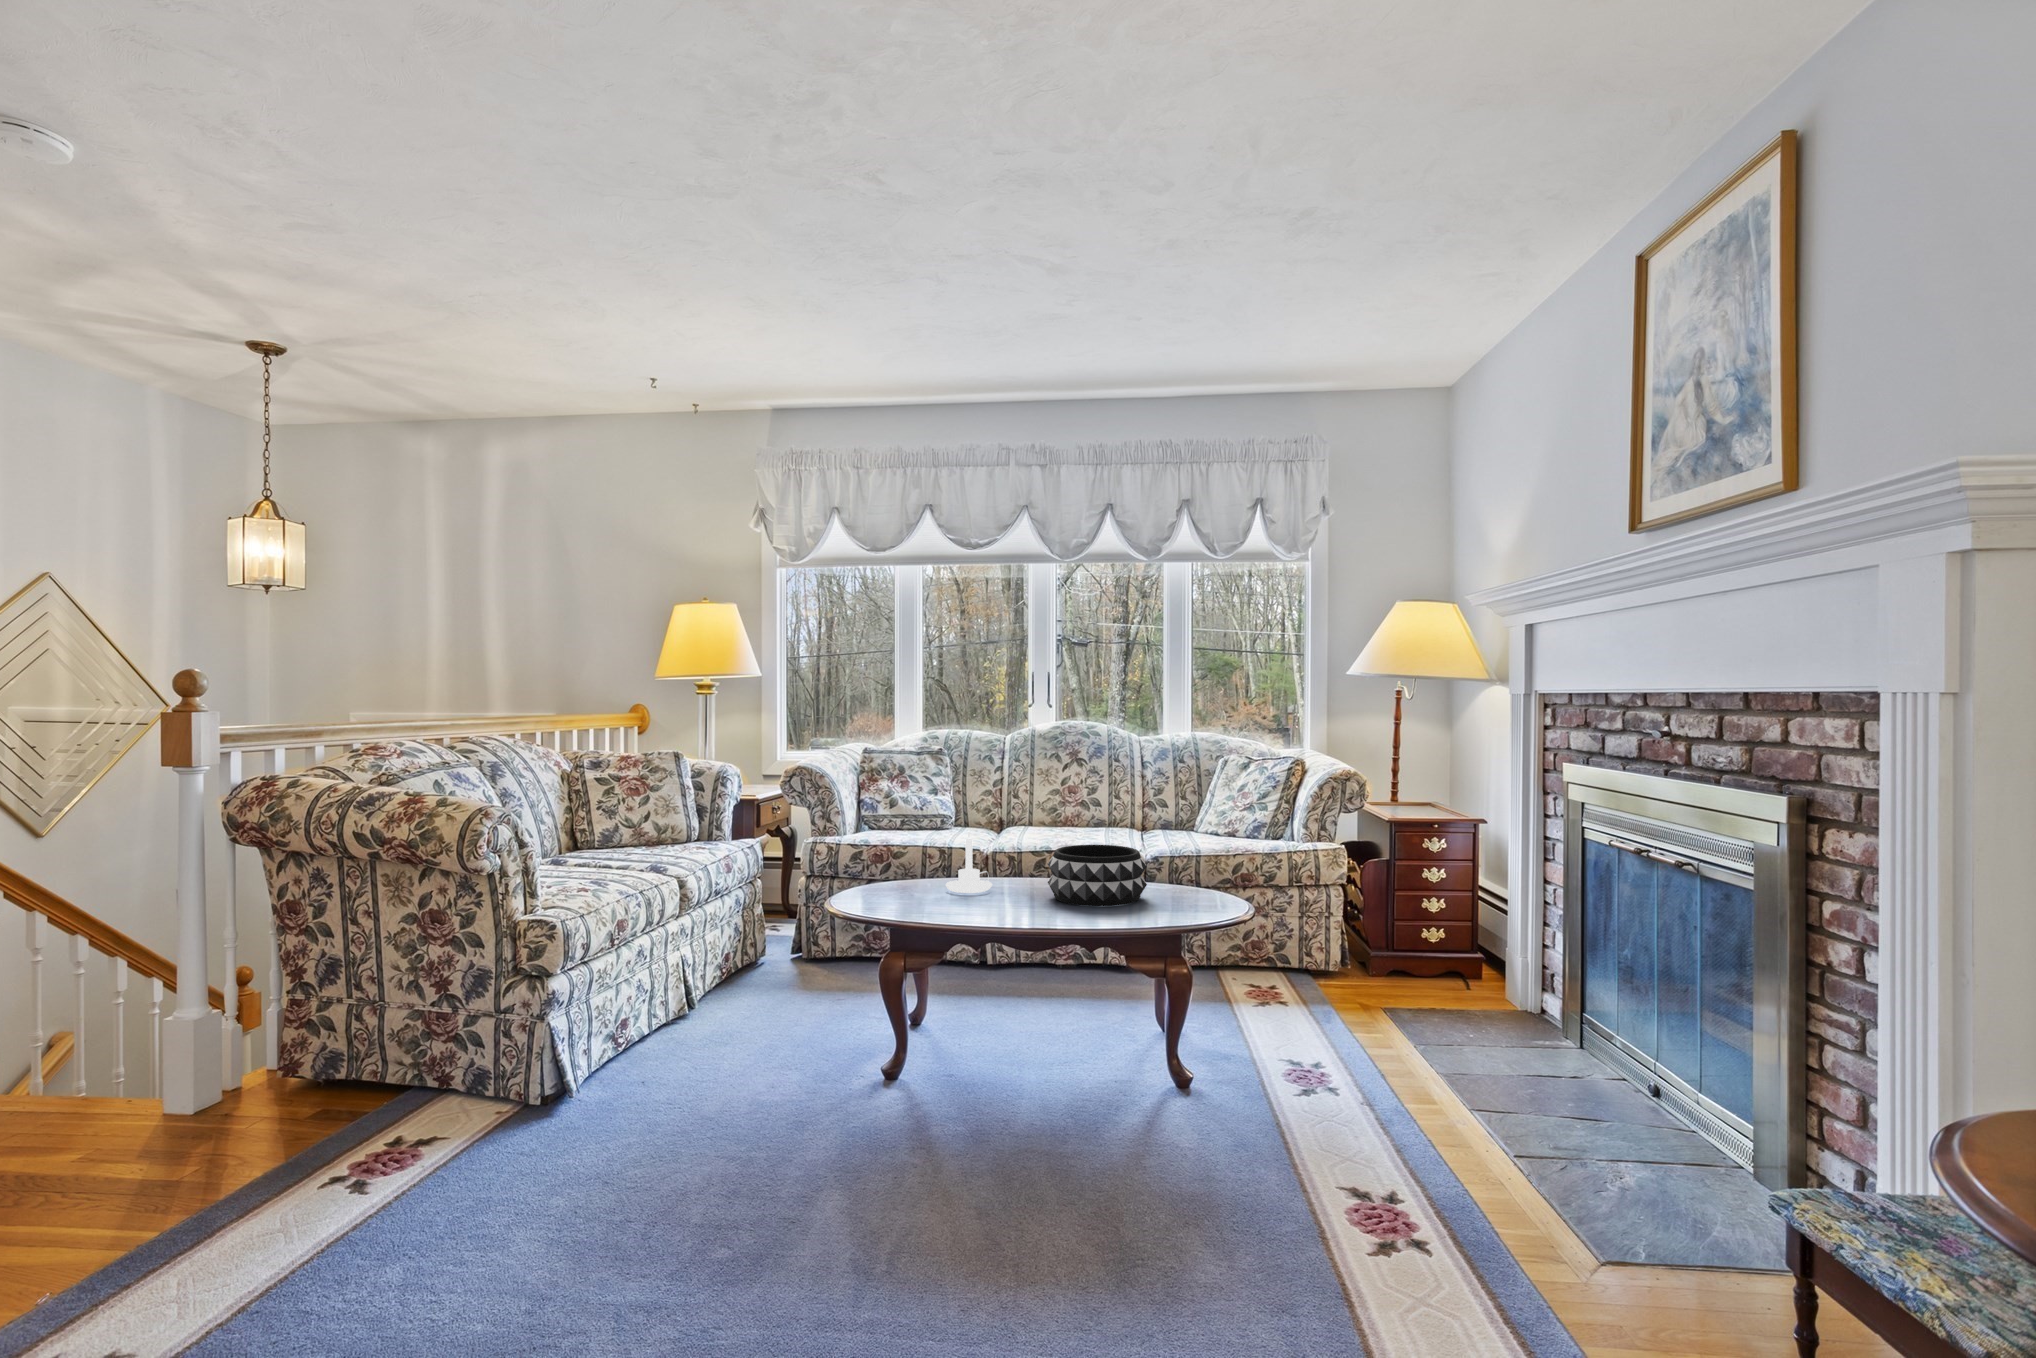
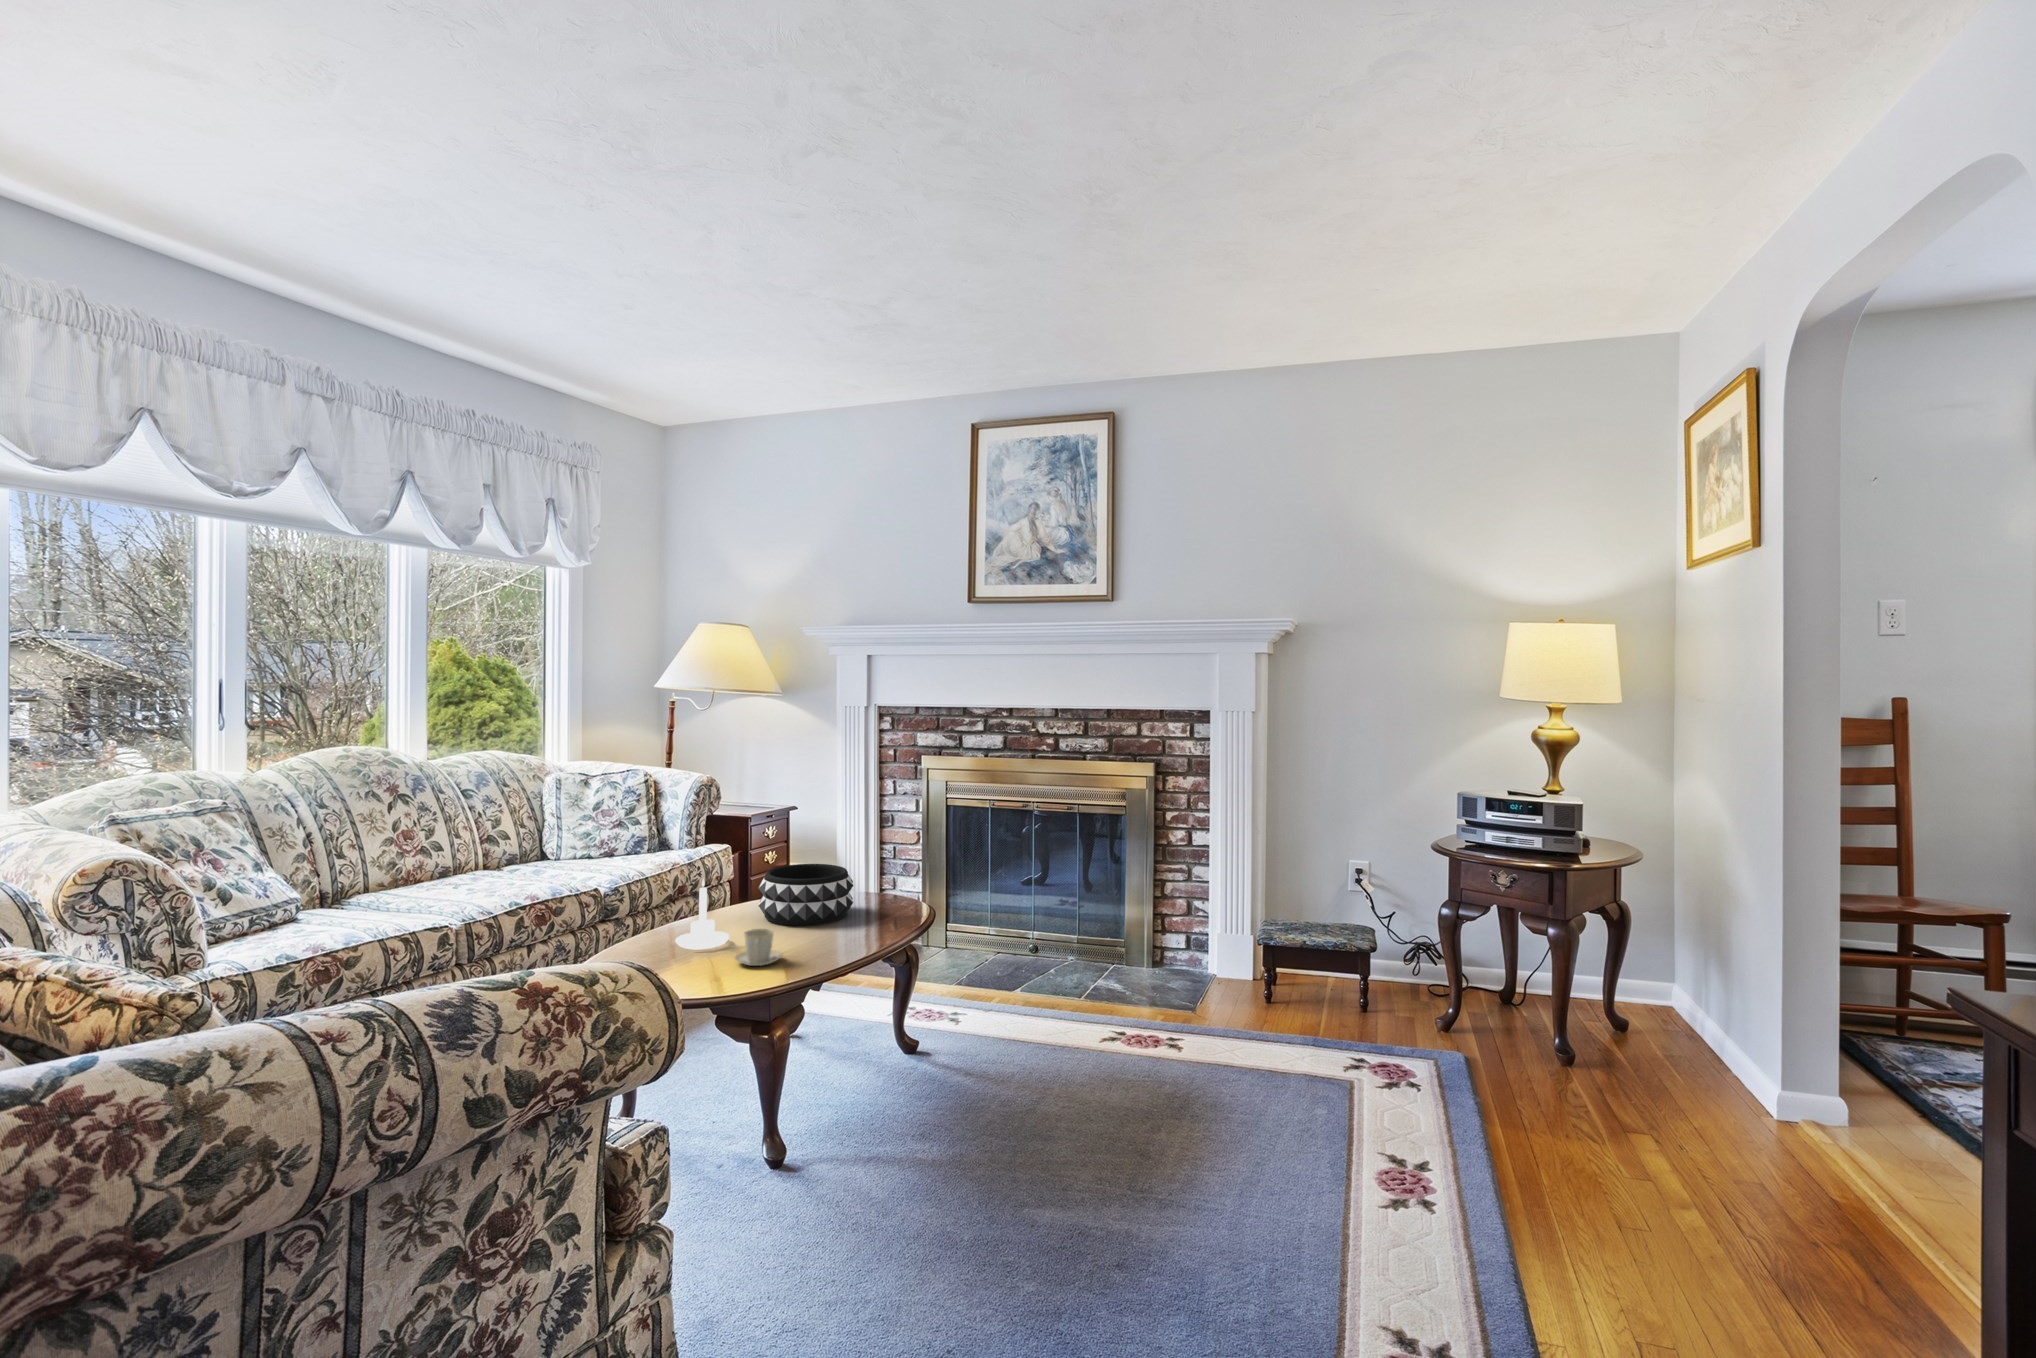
teacup: none [905,876,949,907] -> present [734,929,782,966]

